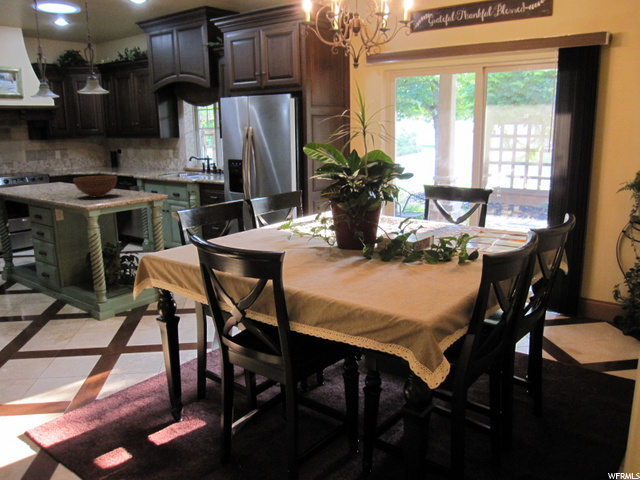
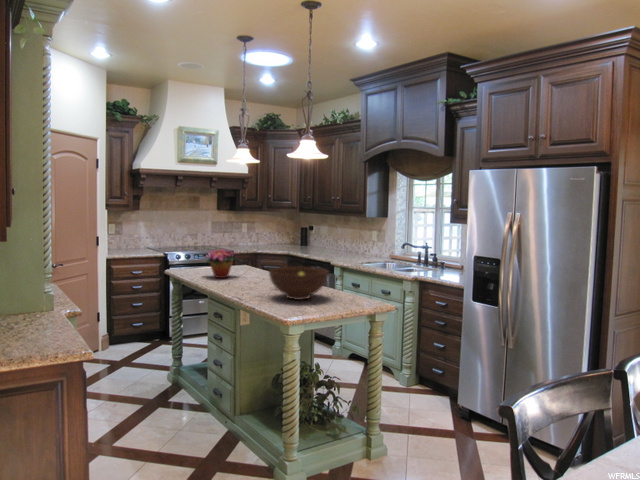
flower arrangement: none [19,168,56,191] -> present [206,249,235,278]

